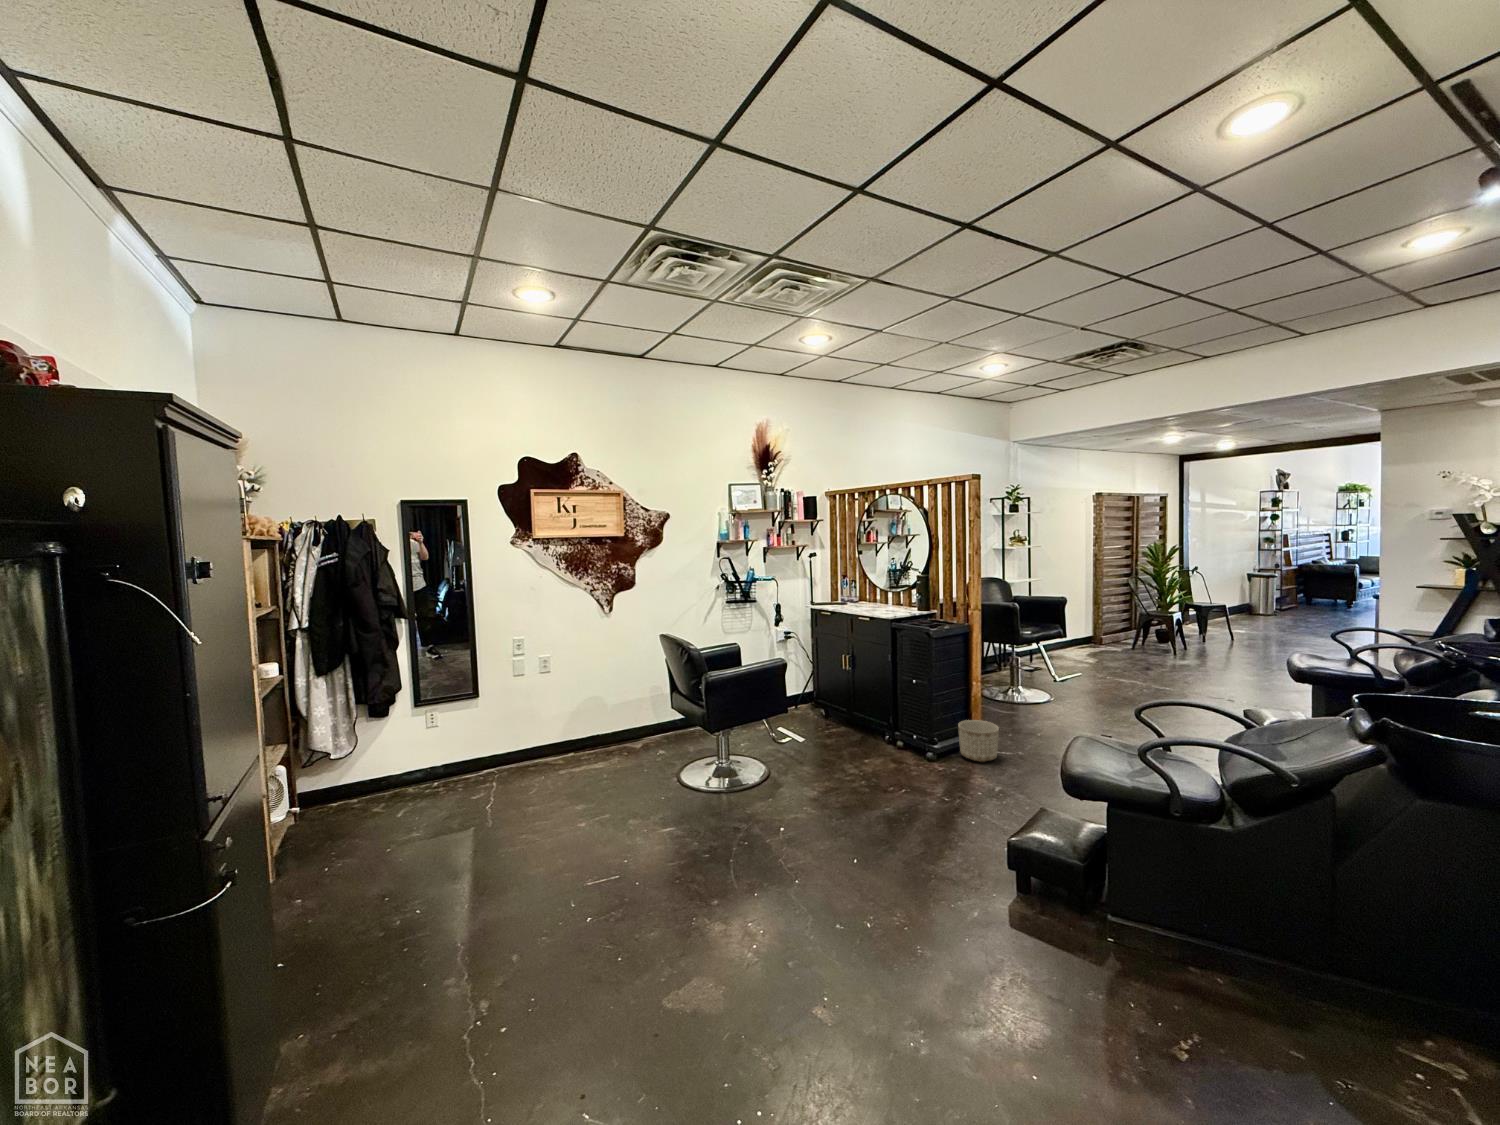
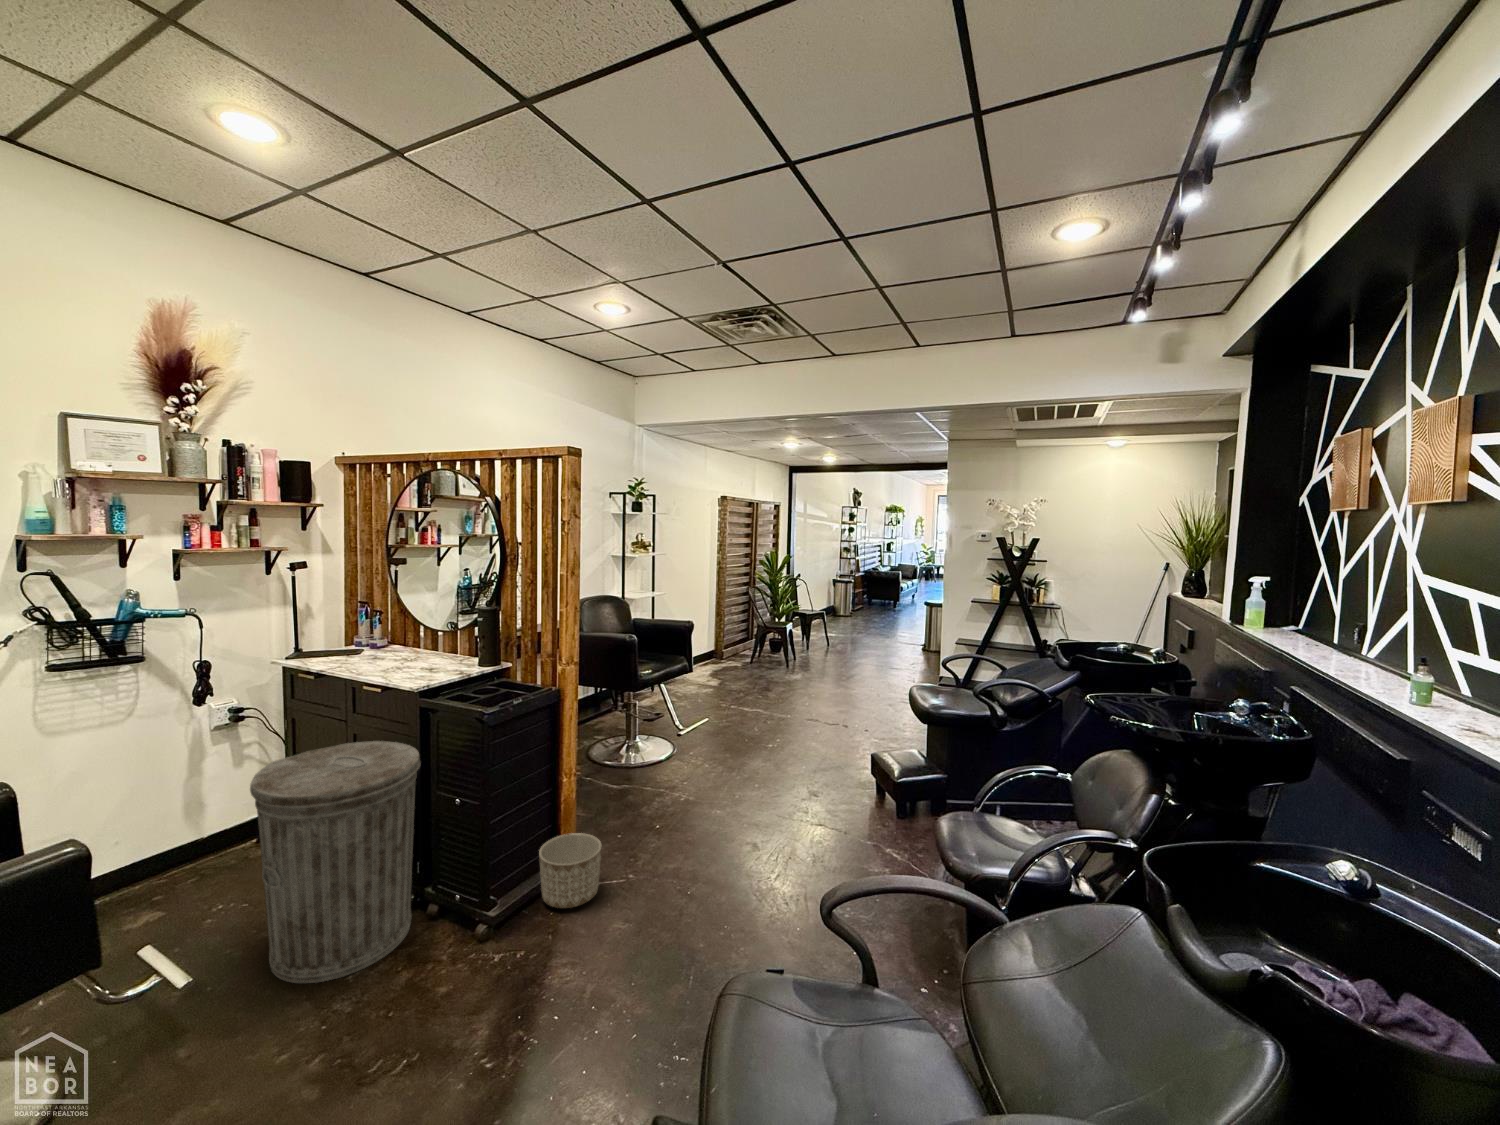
trash can: none [815,649,891,762] -> present [250,741,421,983]

